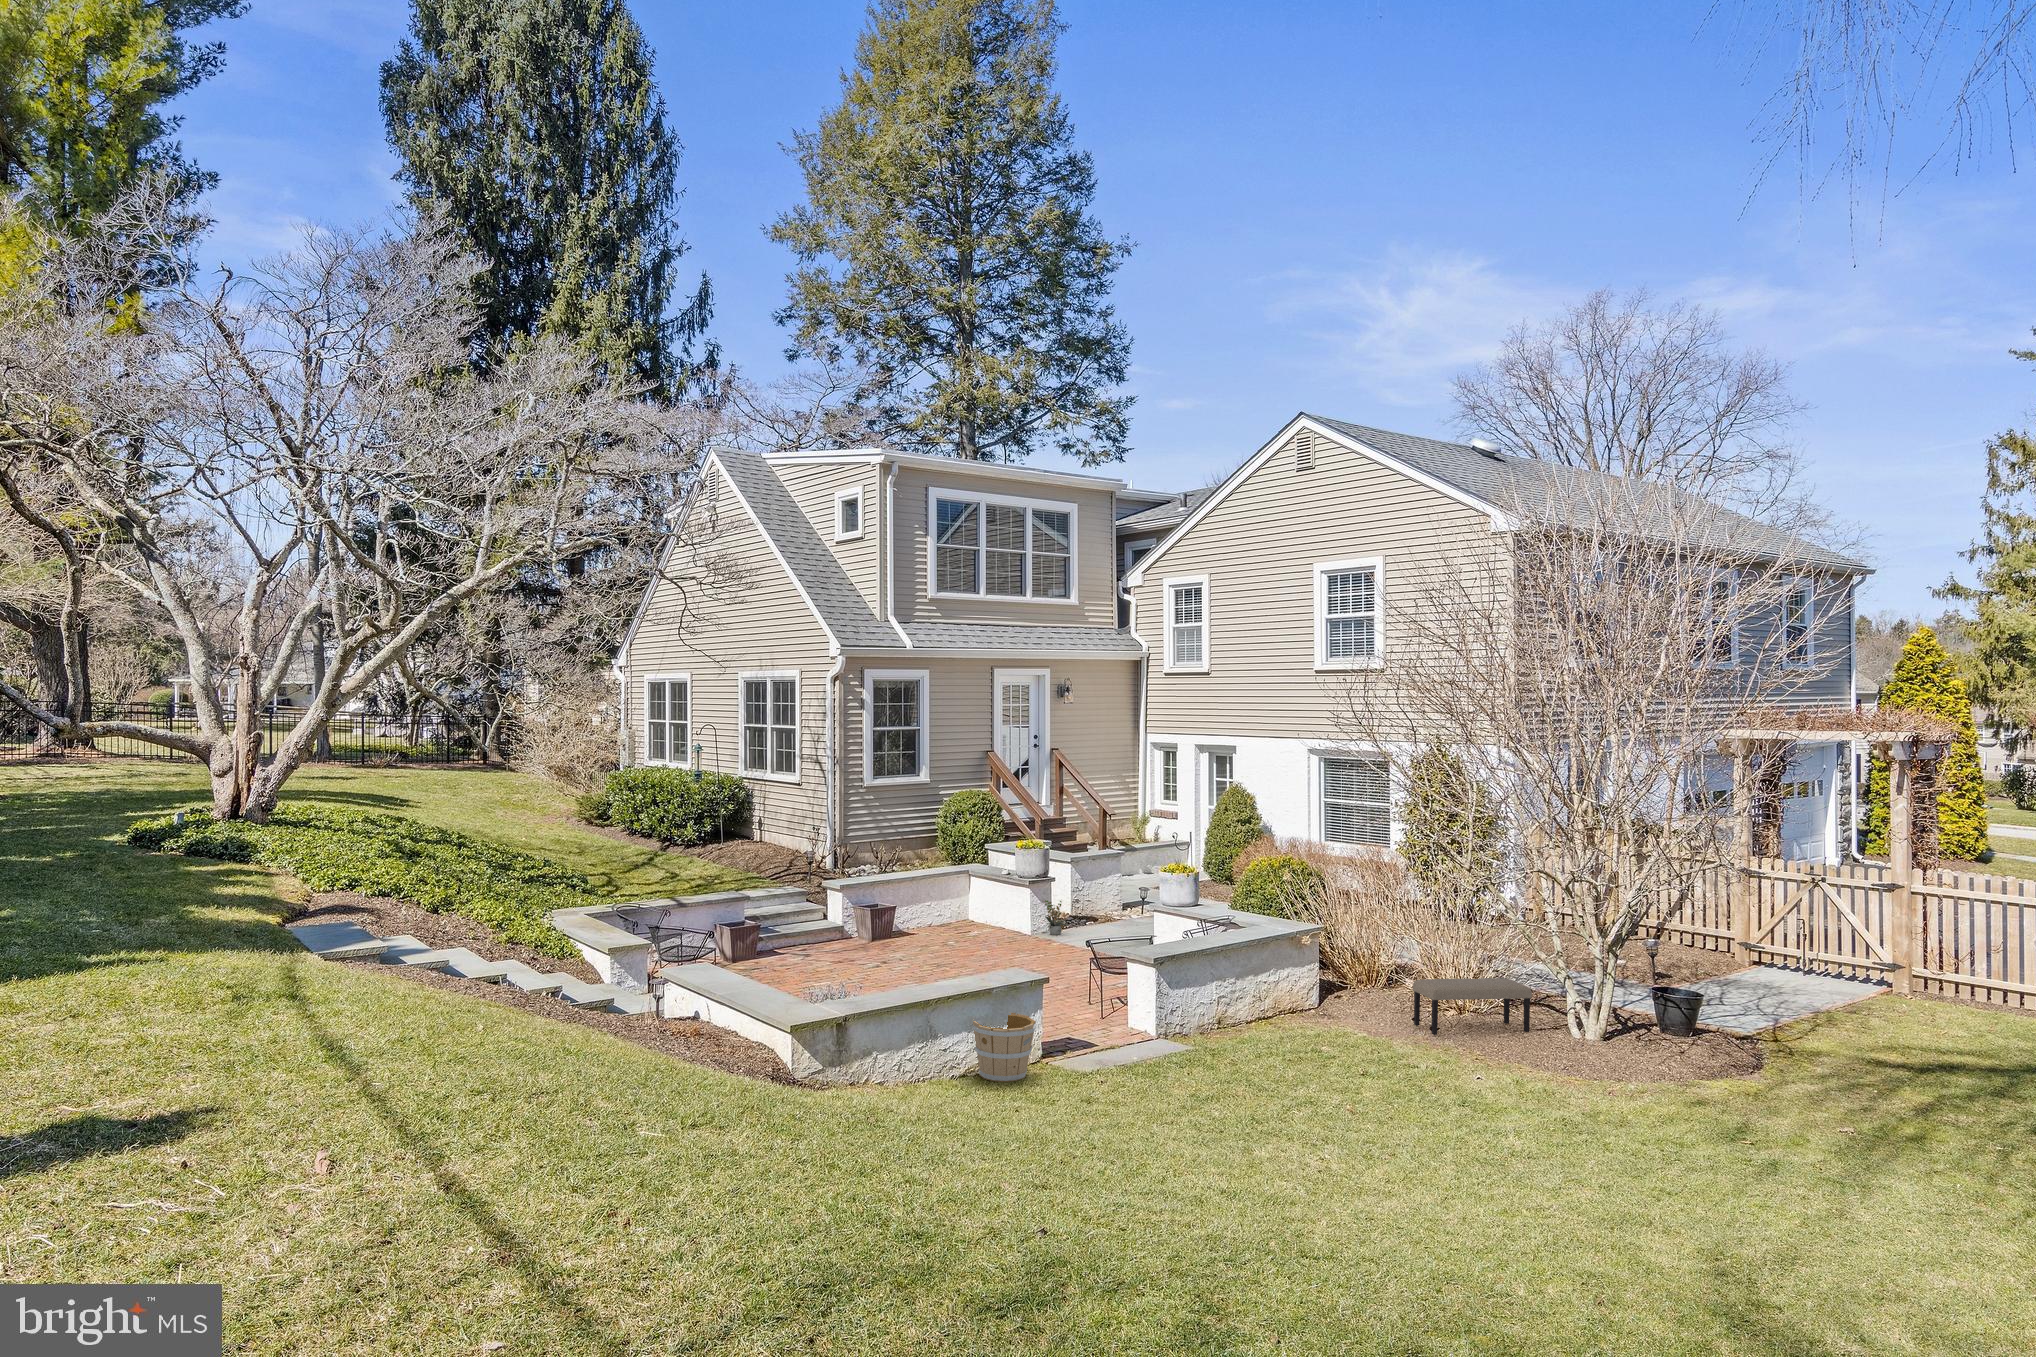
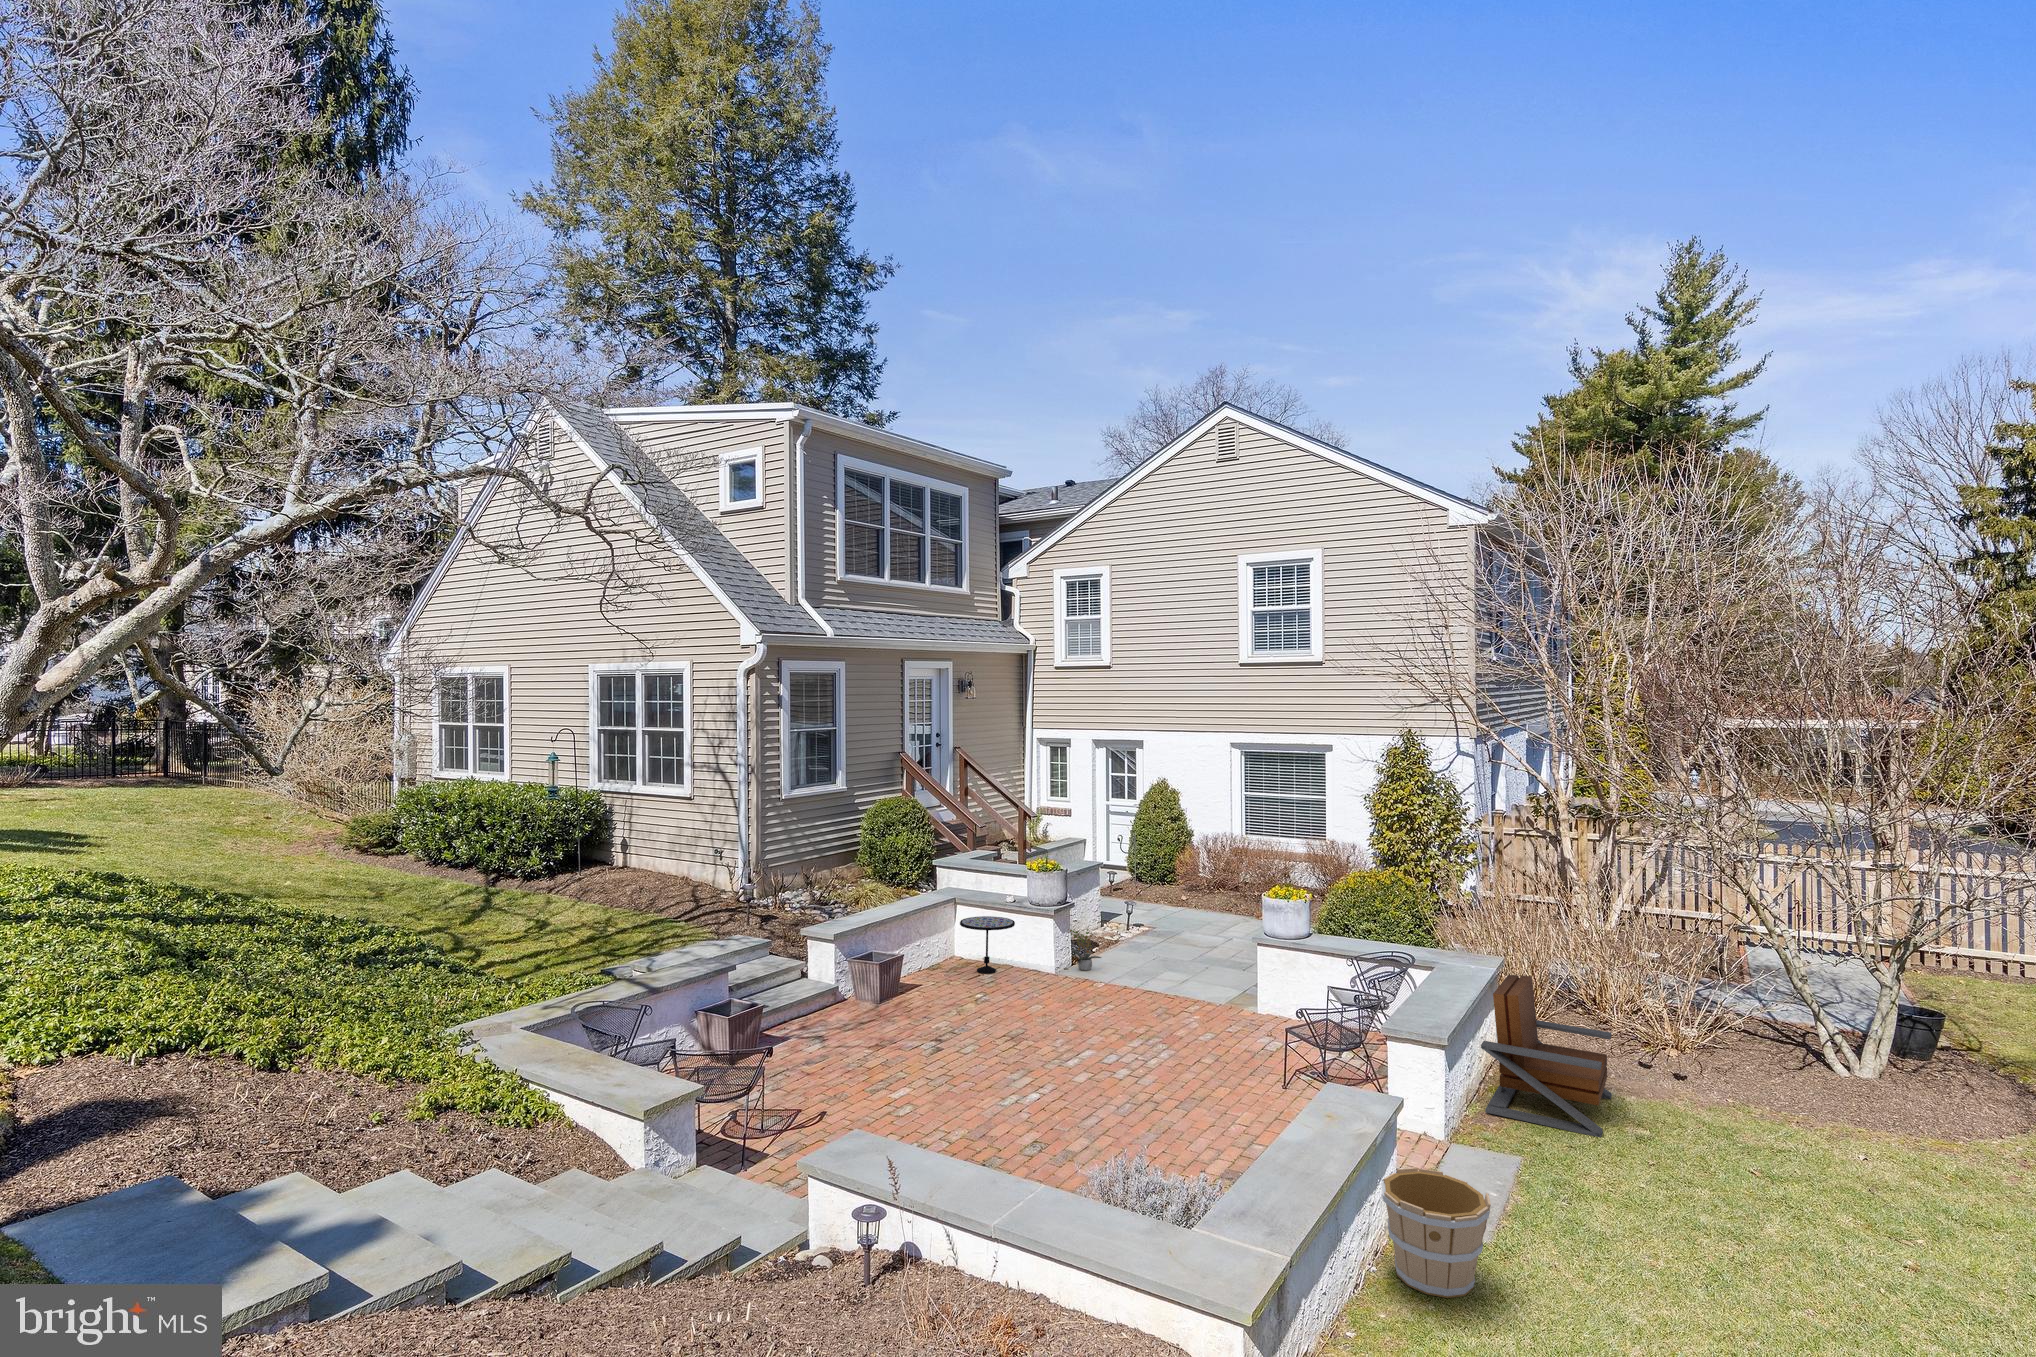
side table: none [954,886,1000,932] -> present [960,916,1015,973]
lounge chair: none [1203,930,1333,1045] -> present [1481,975,1612,1138]
bench: present [1413,978,1532,1035] -> none [1671,1006,1788,1089]

